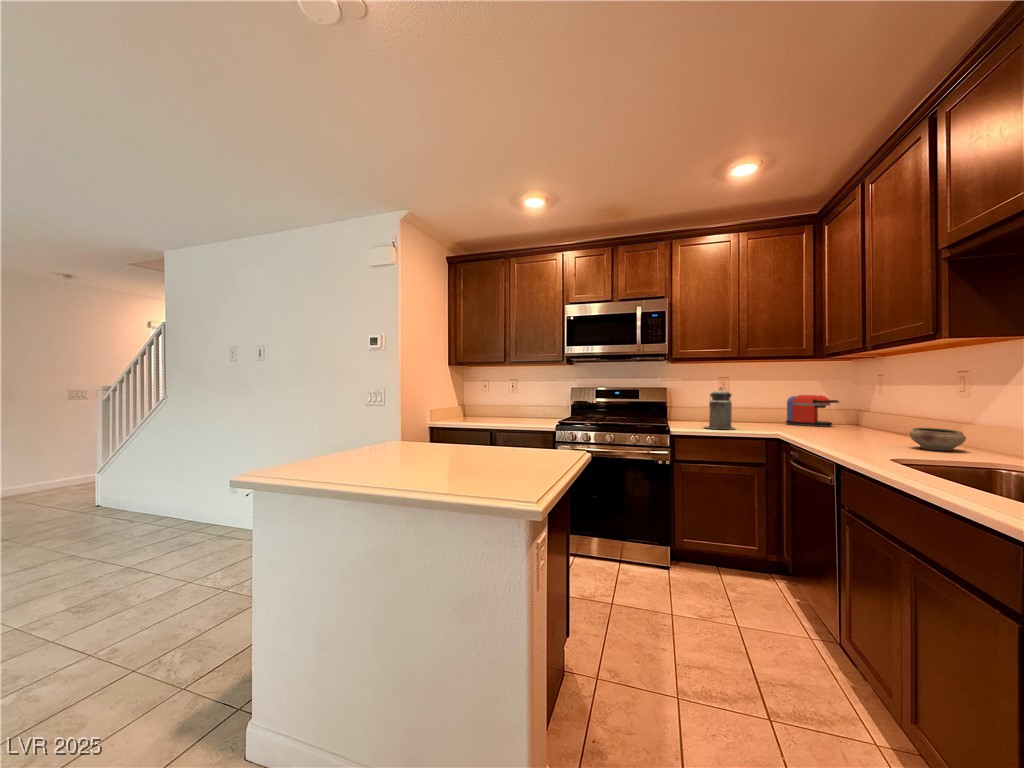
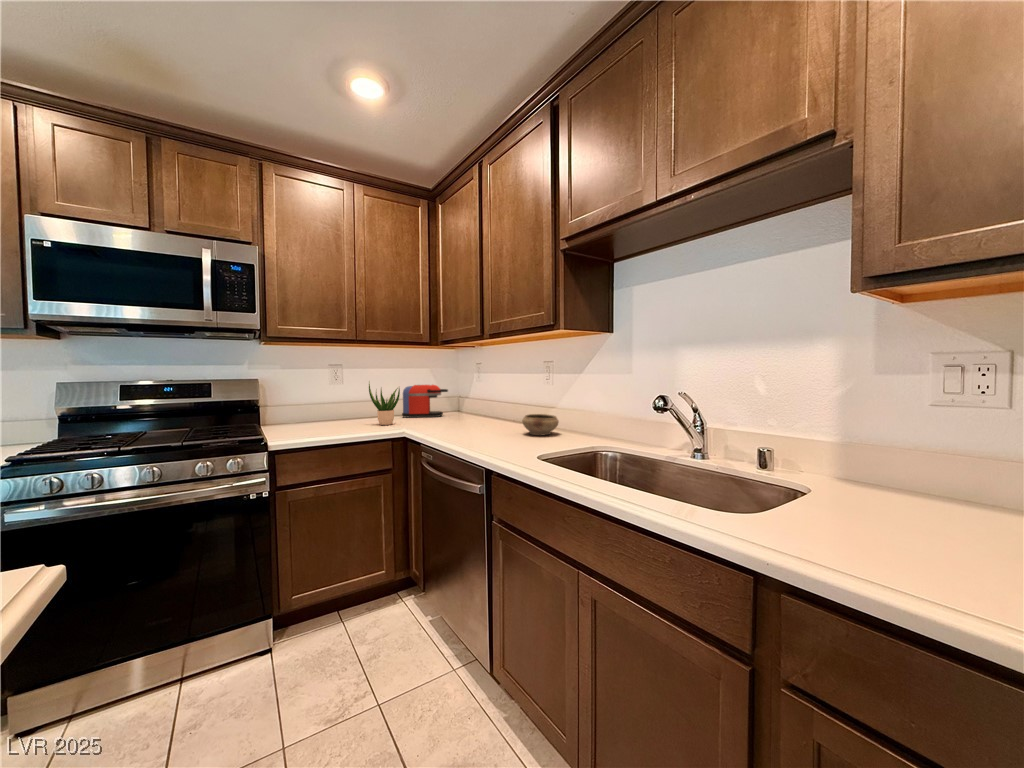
canister: present [704,387,735,429] -> none [315,378,357,434]
potted plant: none [750,390,779,428] -> present [369,382,400,425]

